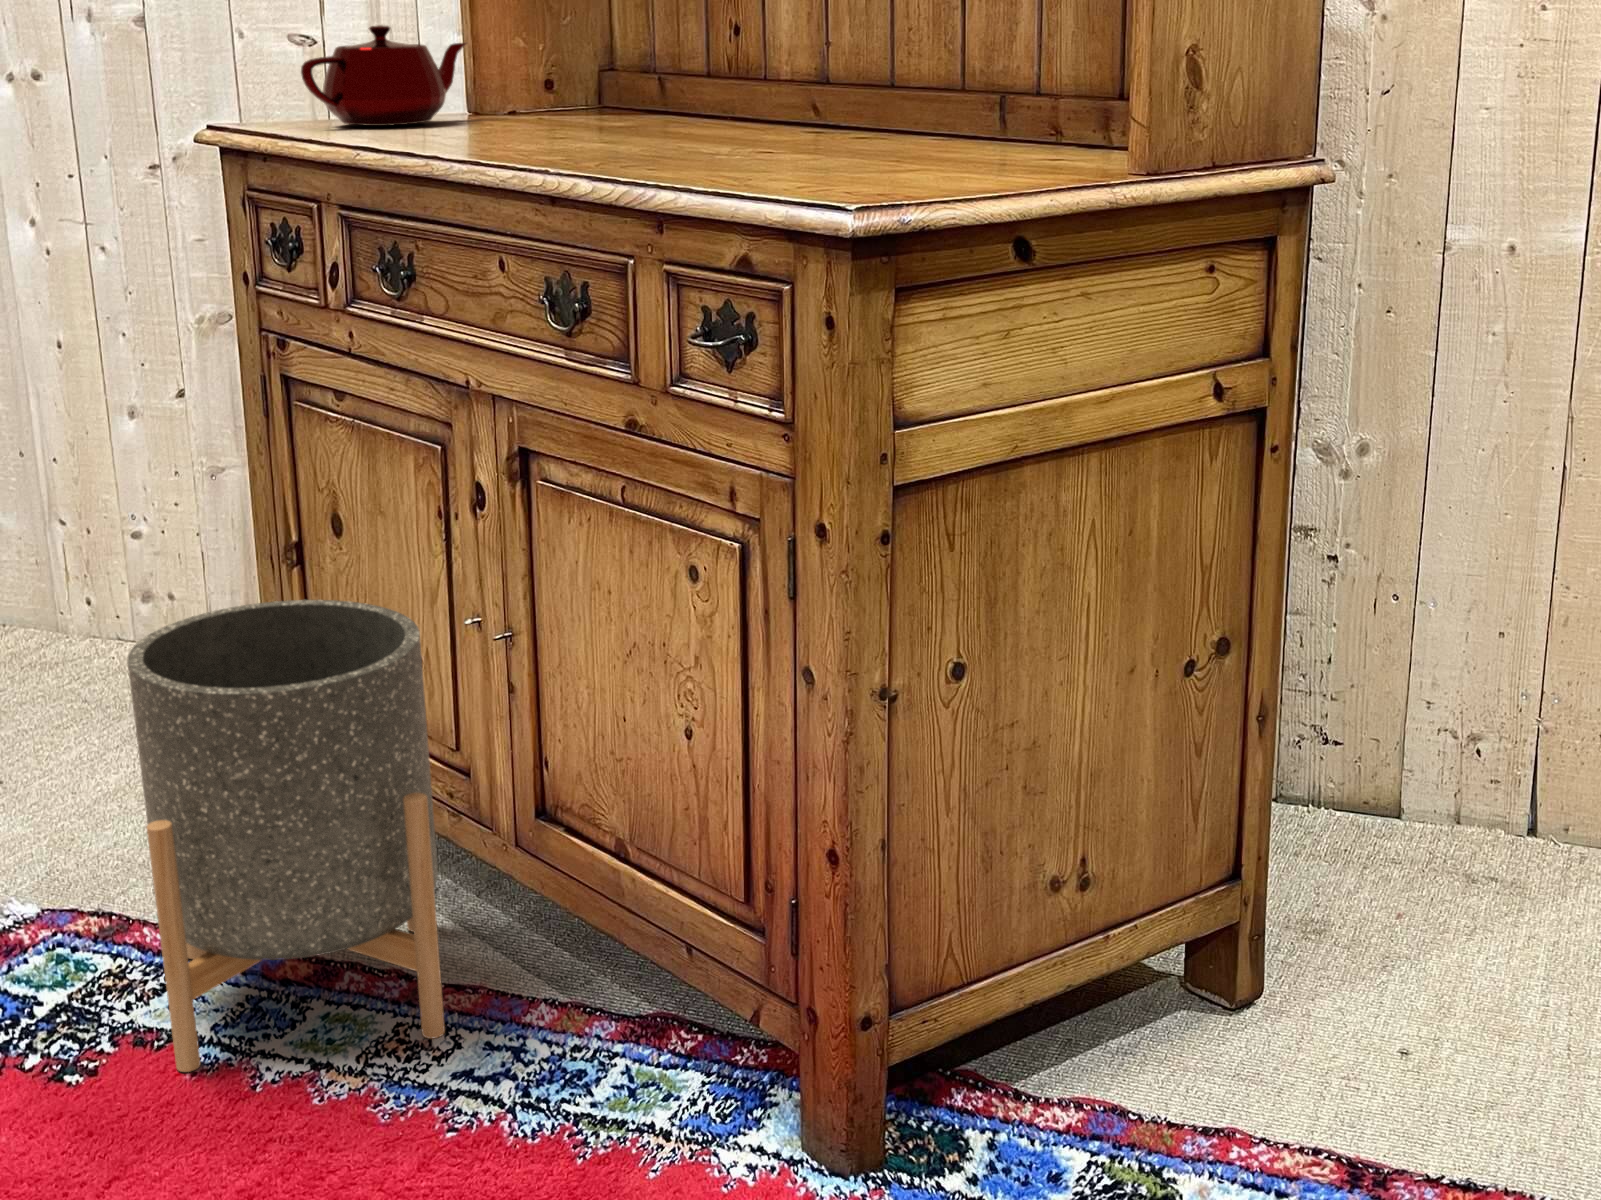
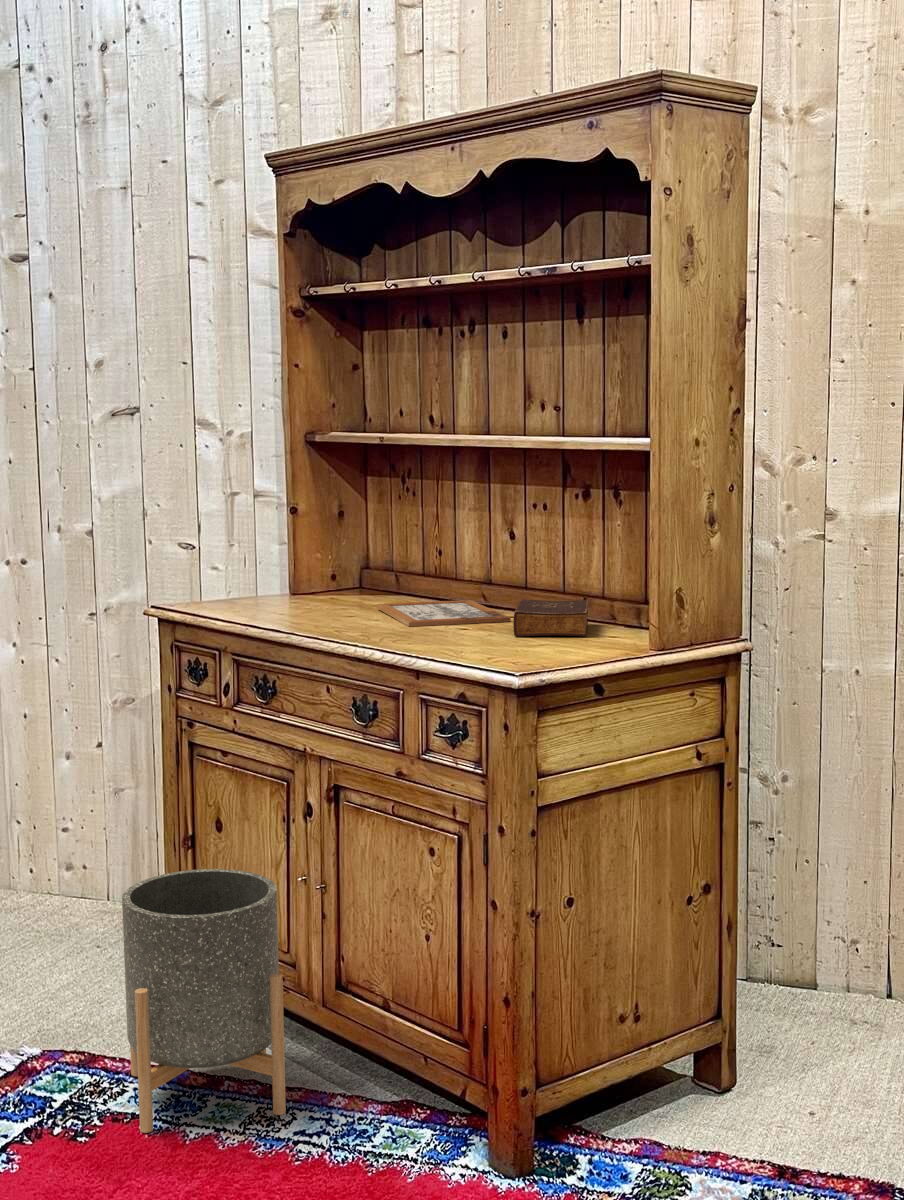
teapot: present [301,25,466,126] -> none [203,553,289,607]
book: none [861,93,1010,156] -> present [513,599,588,637]
picture frame: none [621,112,862,146] -> present [377,600,511,627]

